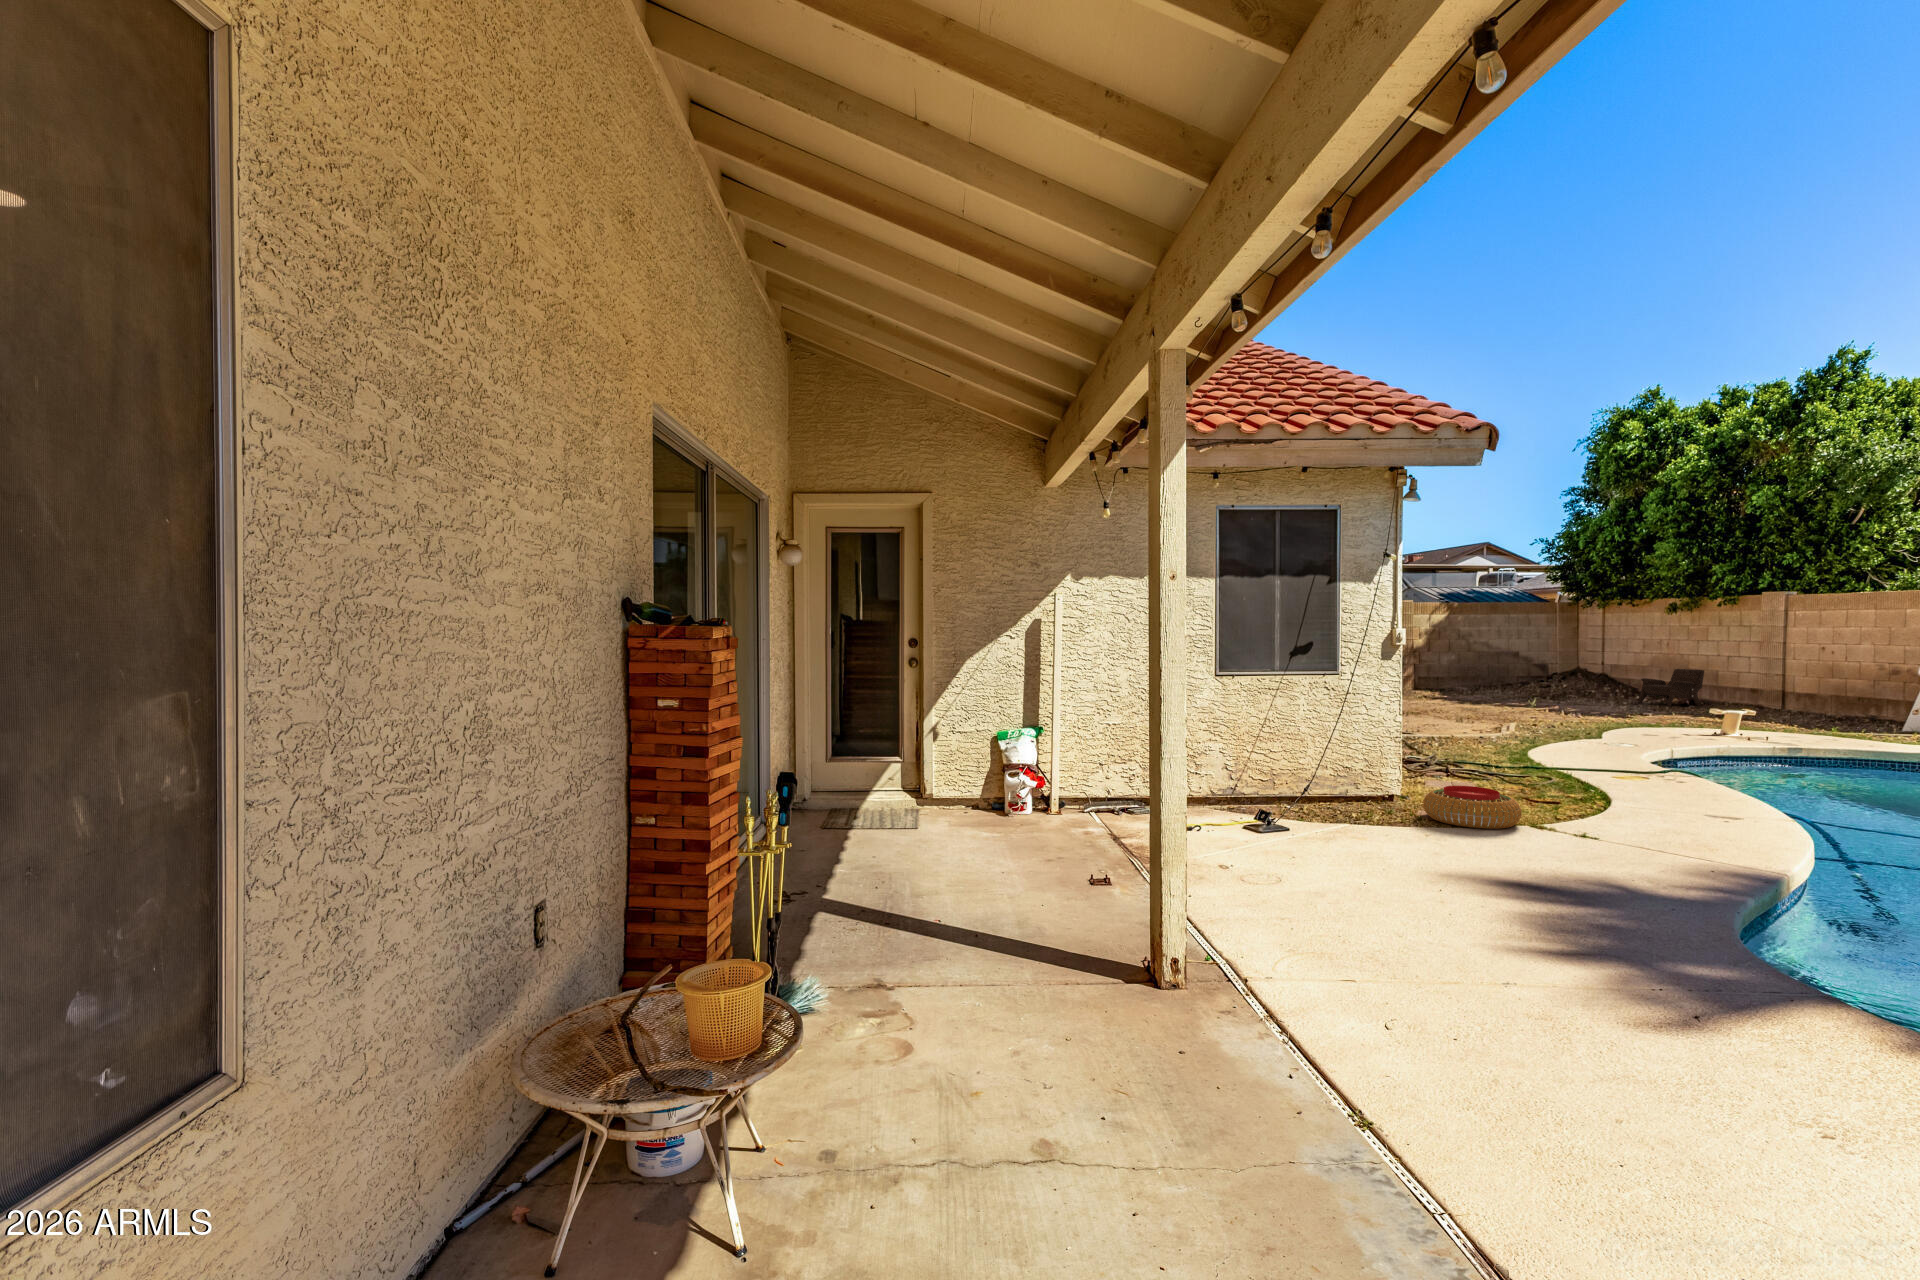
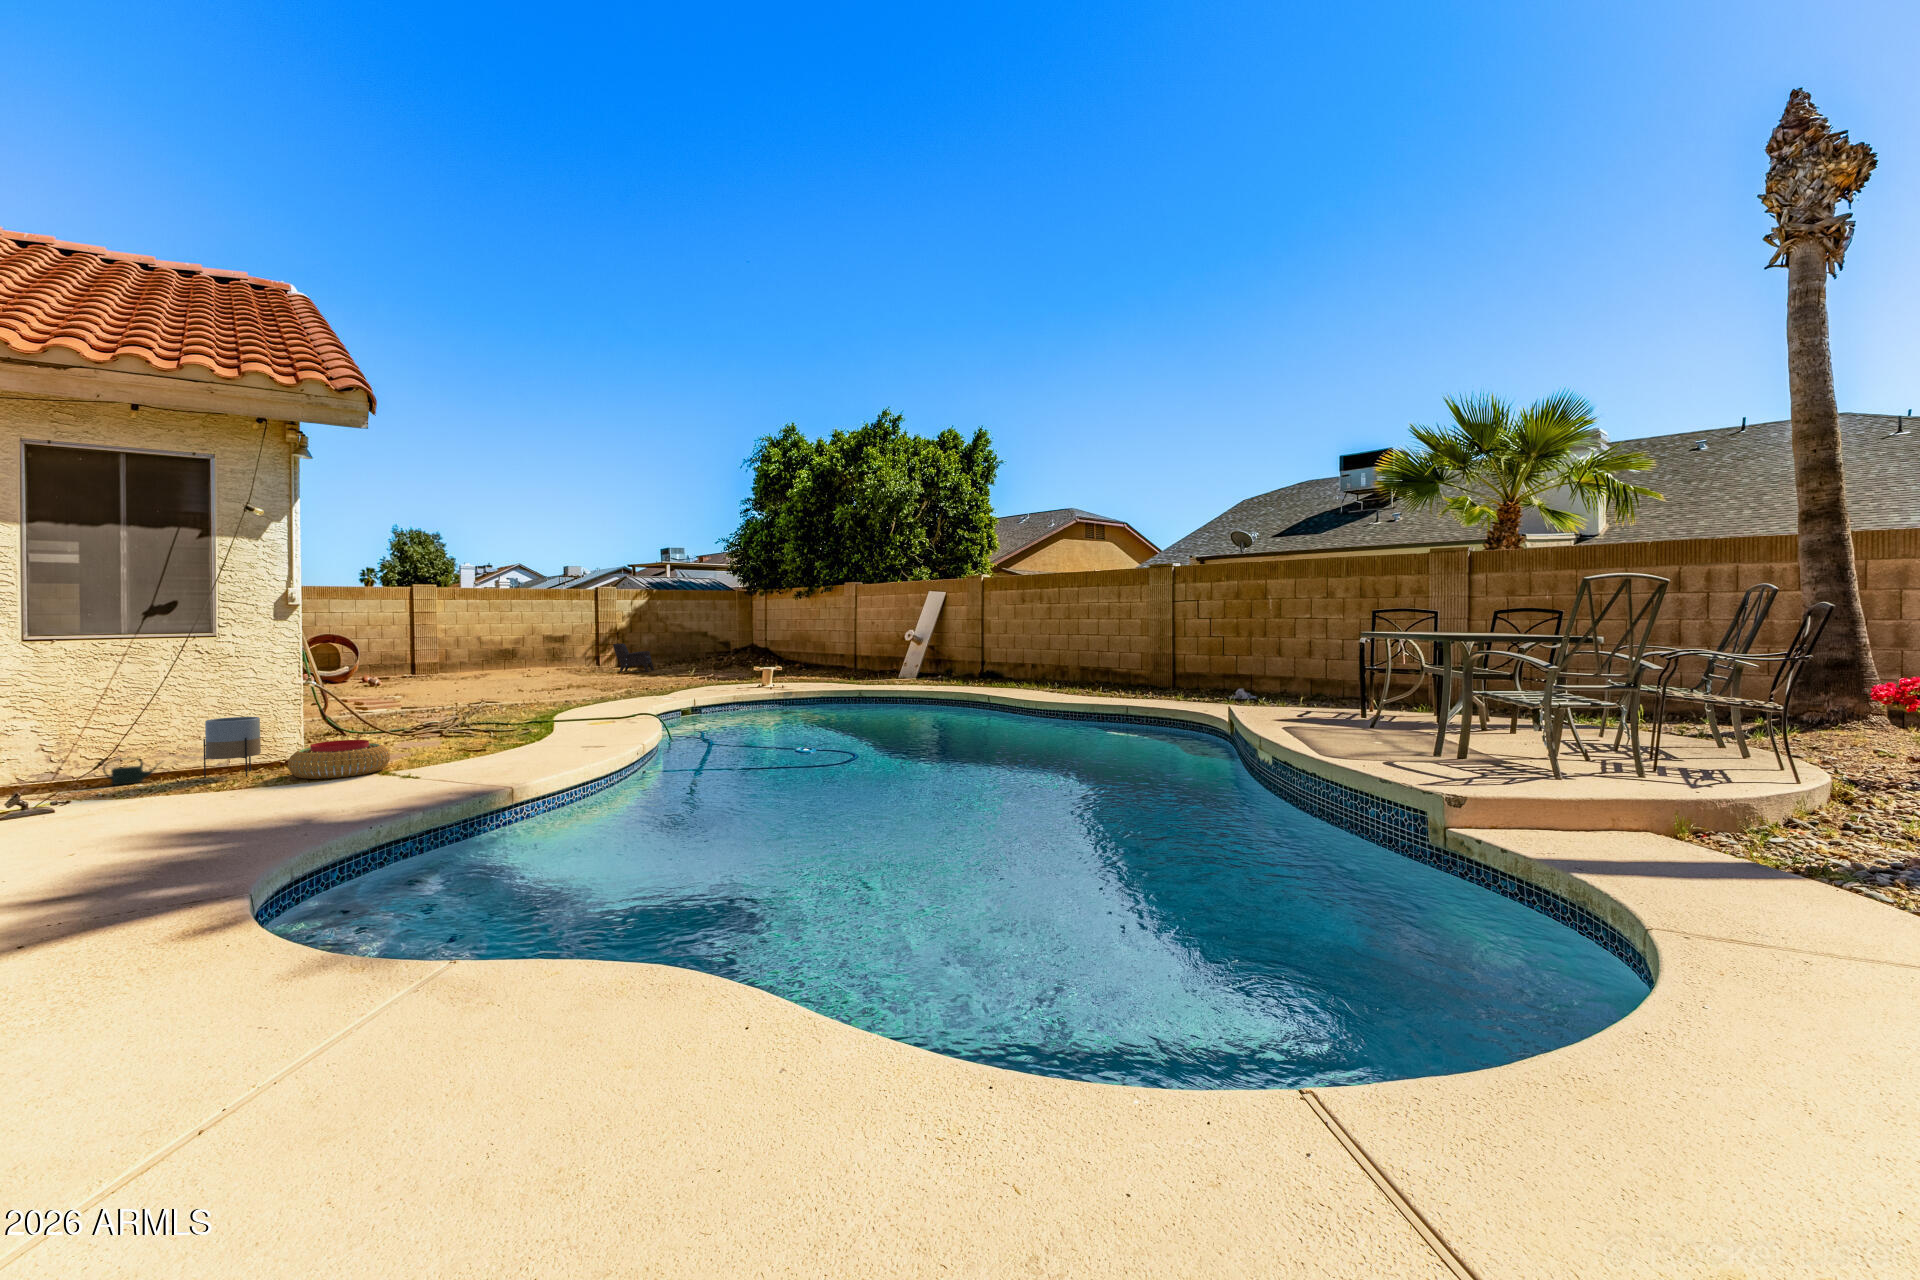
armchair: present [1638,669,1704,706] -> present [613,644,654,672]
planter: none [1339,752,1383,813] -> present [203,717,261,778]
watering can: none [1265,783,1305,807] -> present [103,758,157,785]

